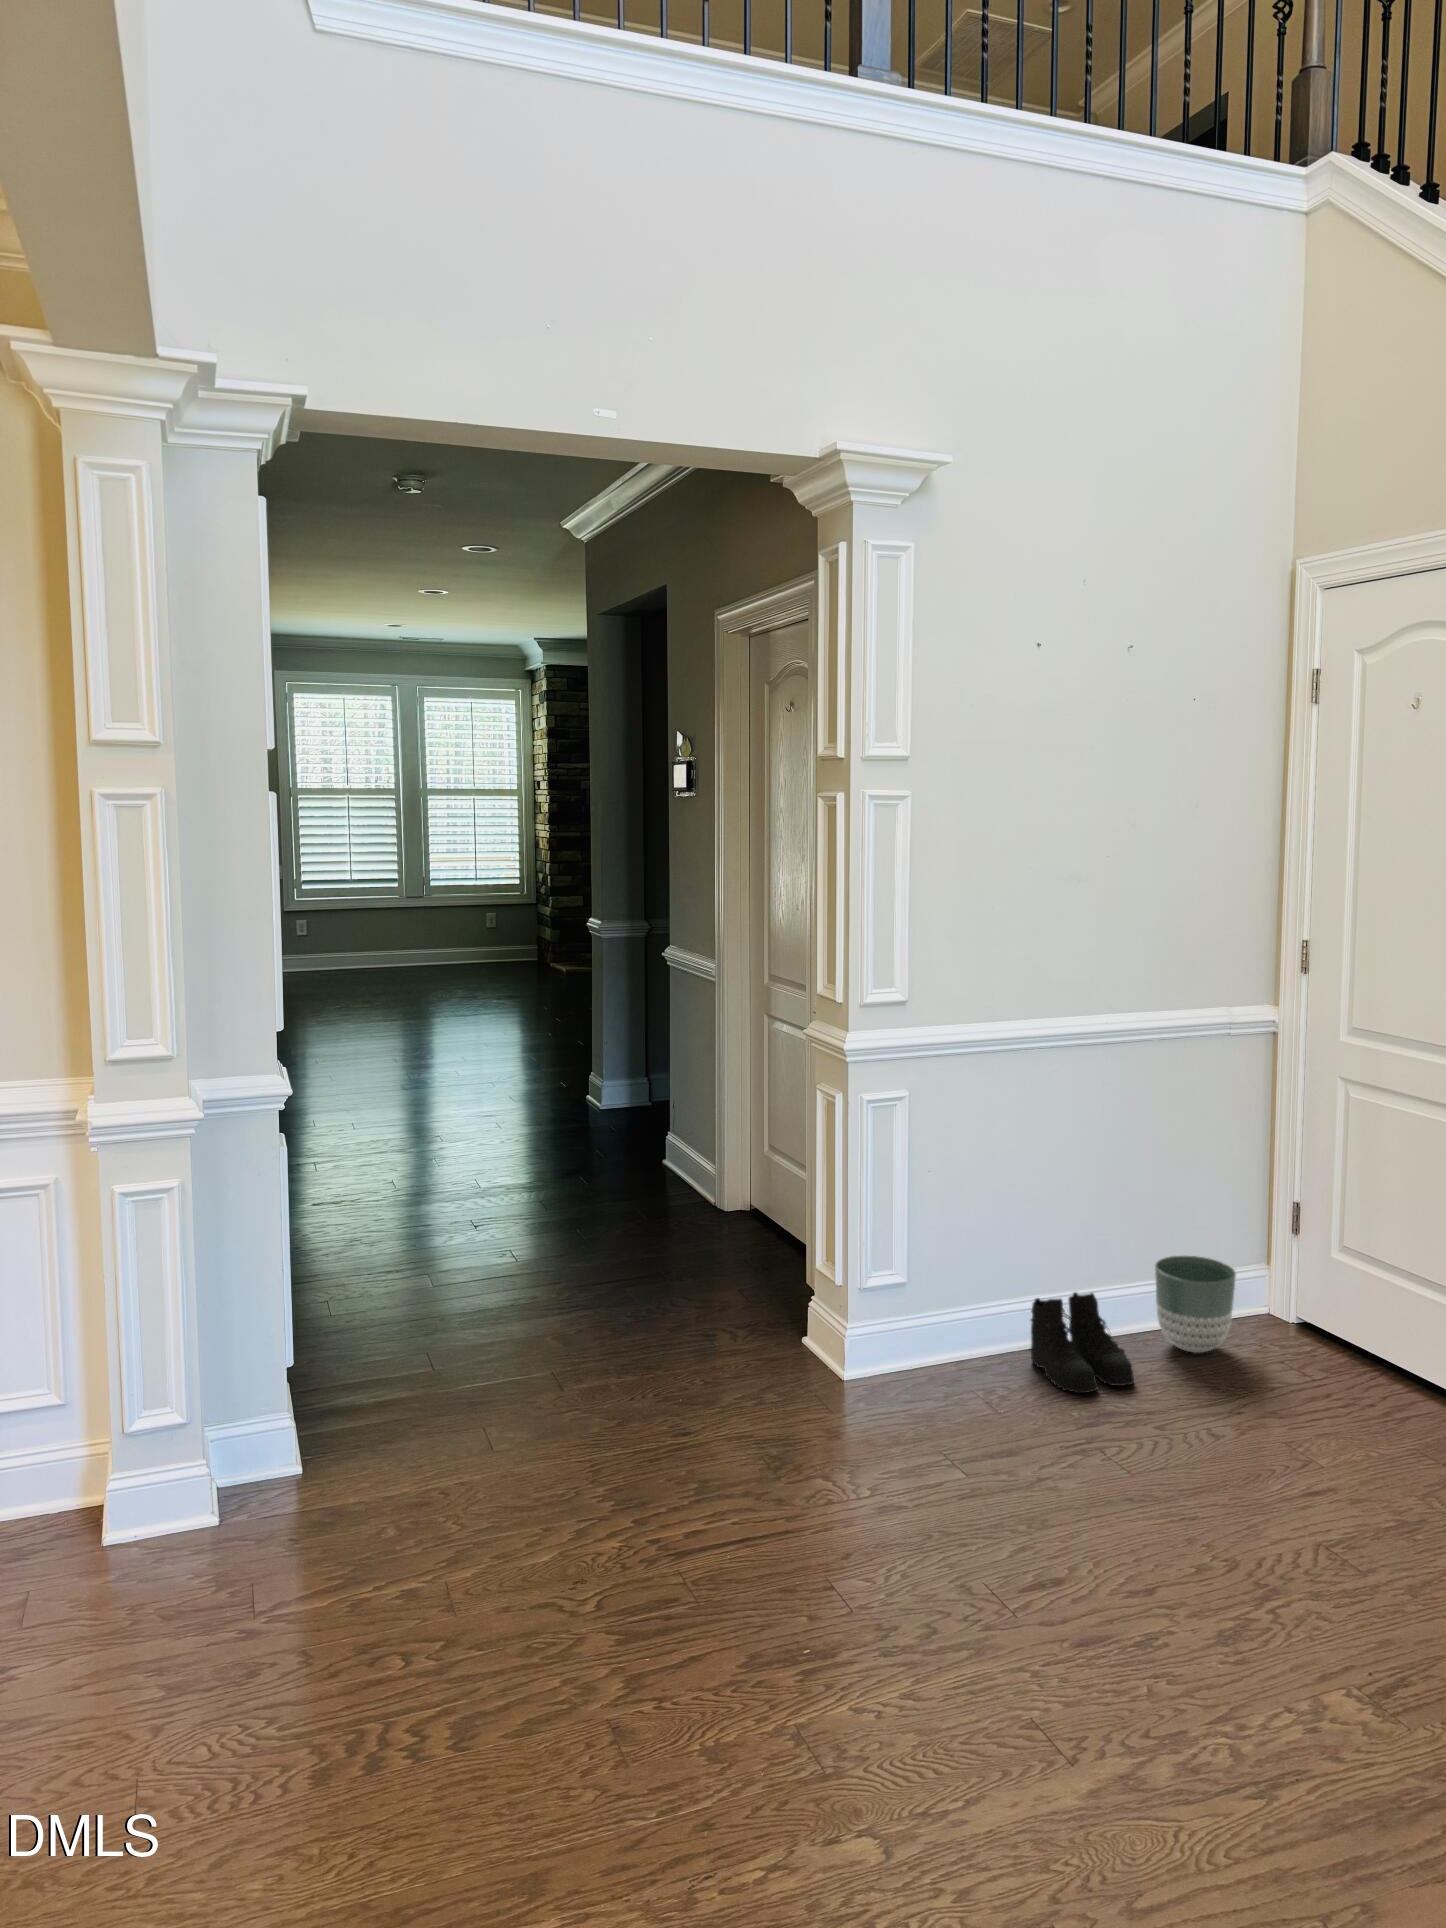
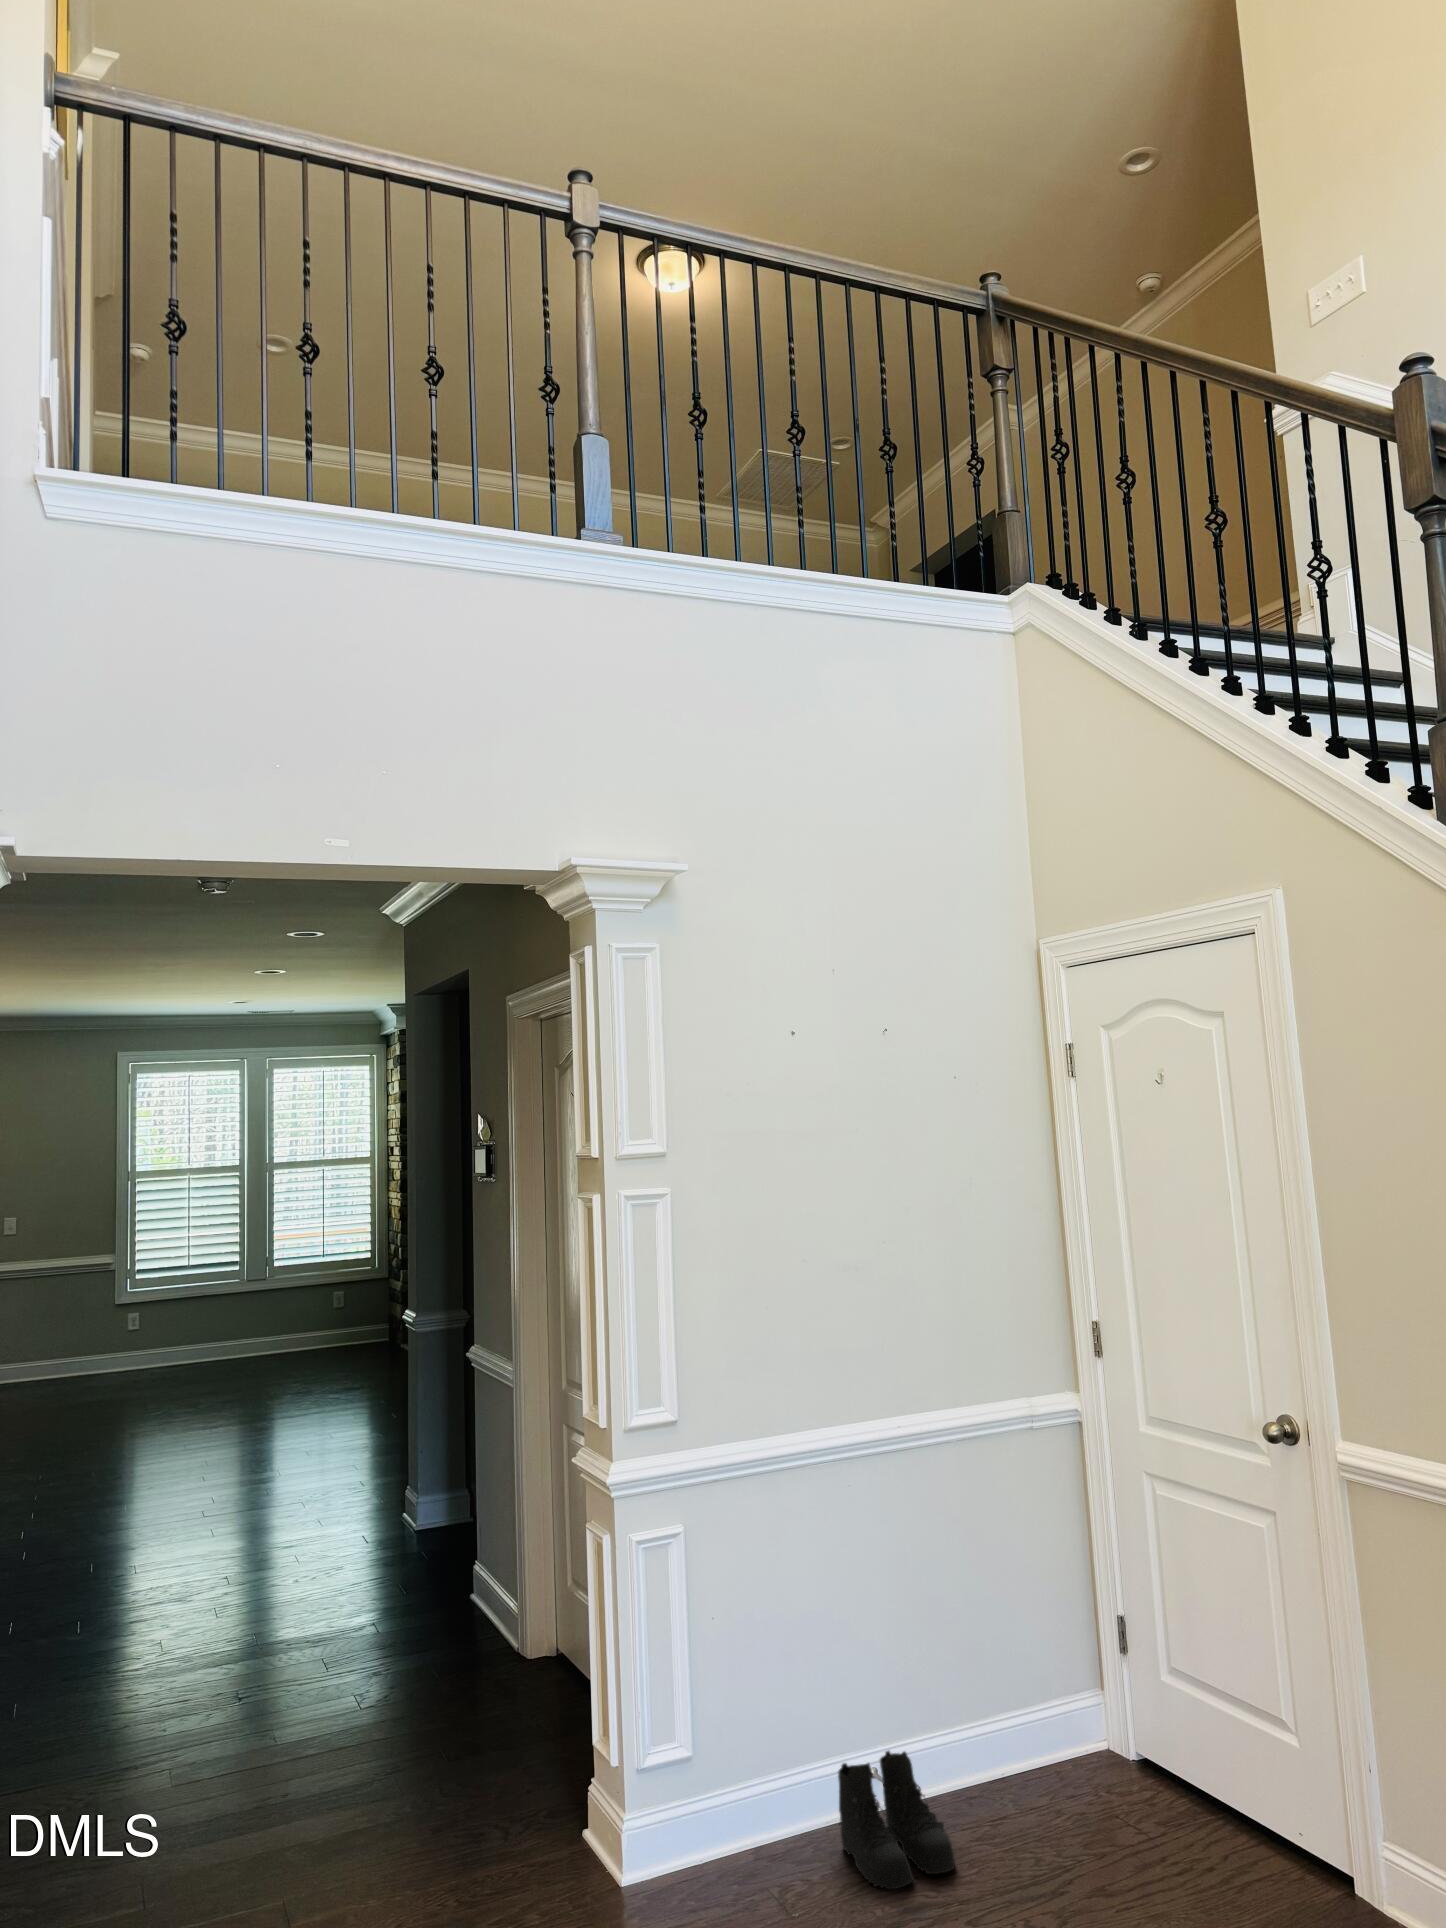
planter: present [1155,1256,1236,1353] -> none [975,1691,1063,1815]

